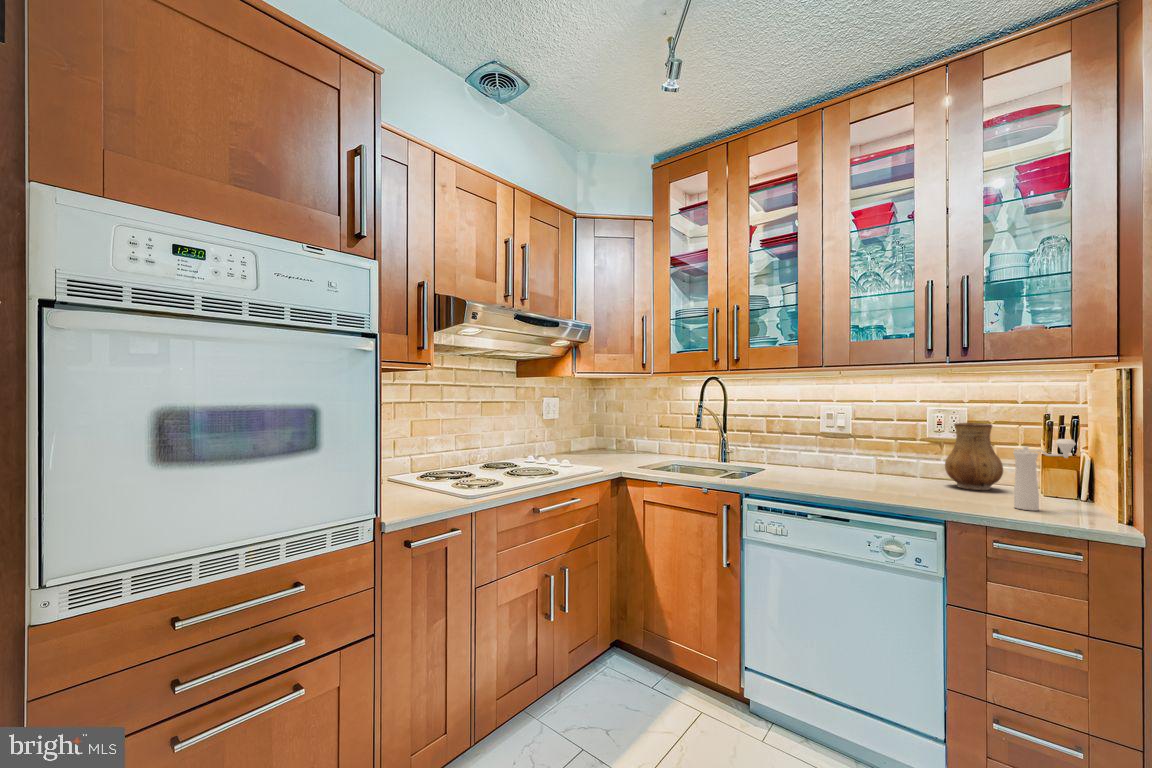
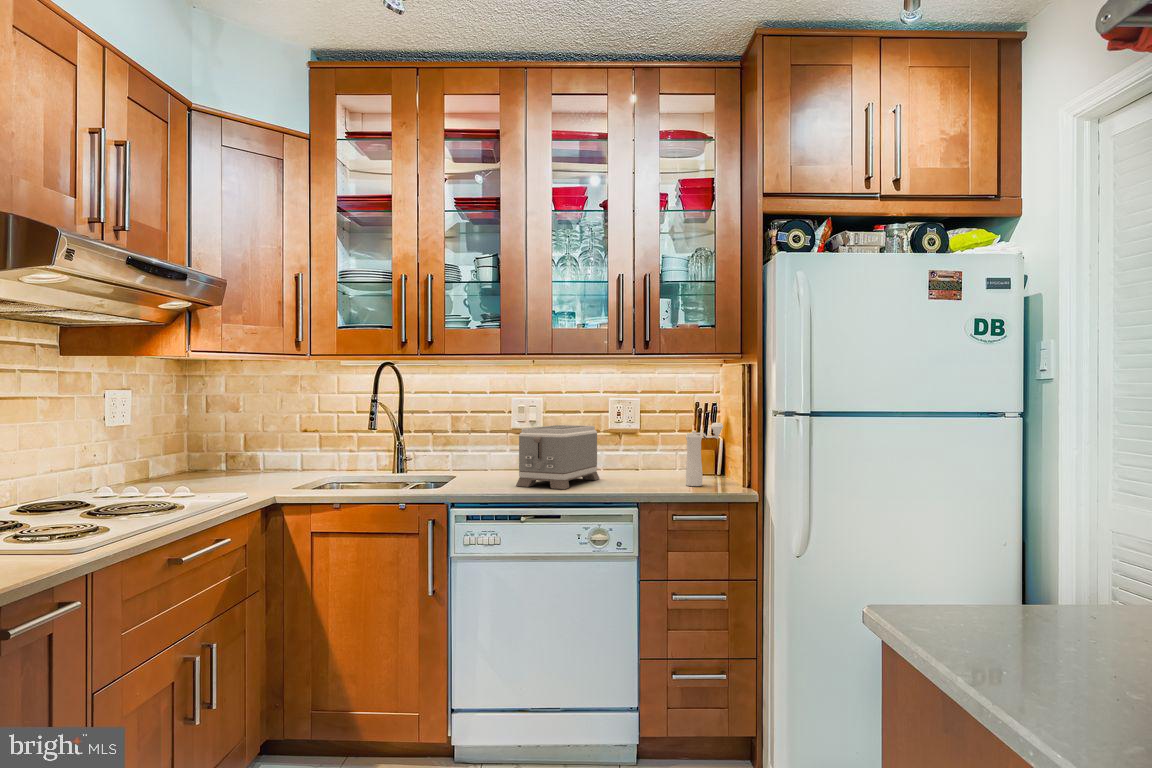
ceramic pitcher: present [945,423,1003,490] -> none [625,413,668,475]
toaster: none [808,432,907,494] -> present [516,425,600,489]

